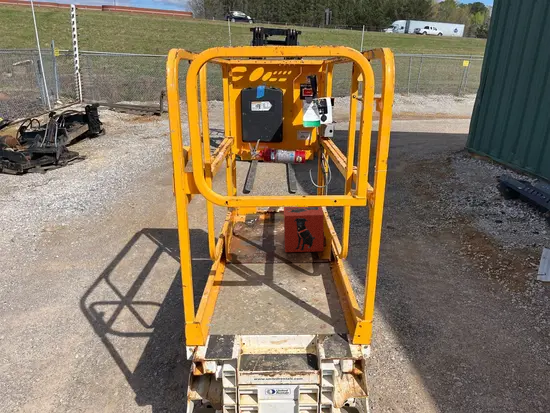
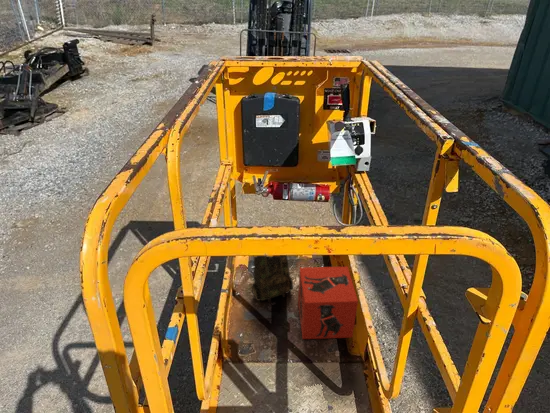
backpack: none [248,193,281,239] -> present [252,256,293,302]

